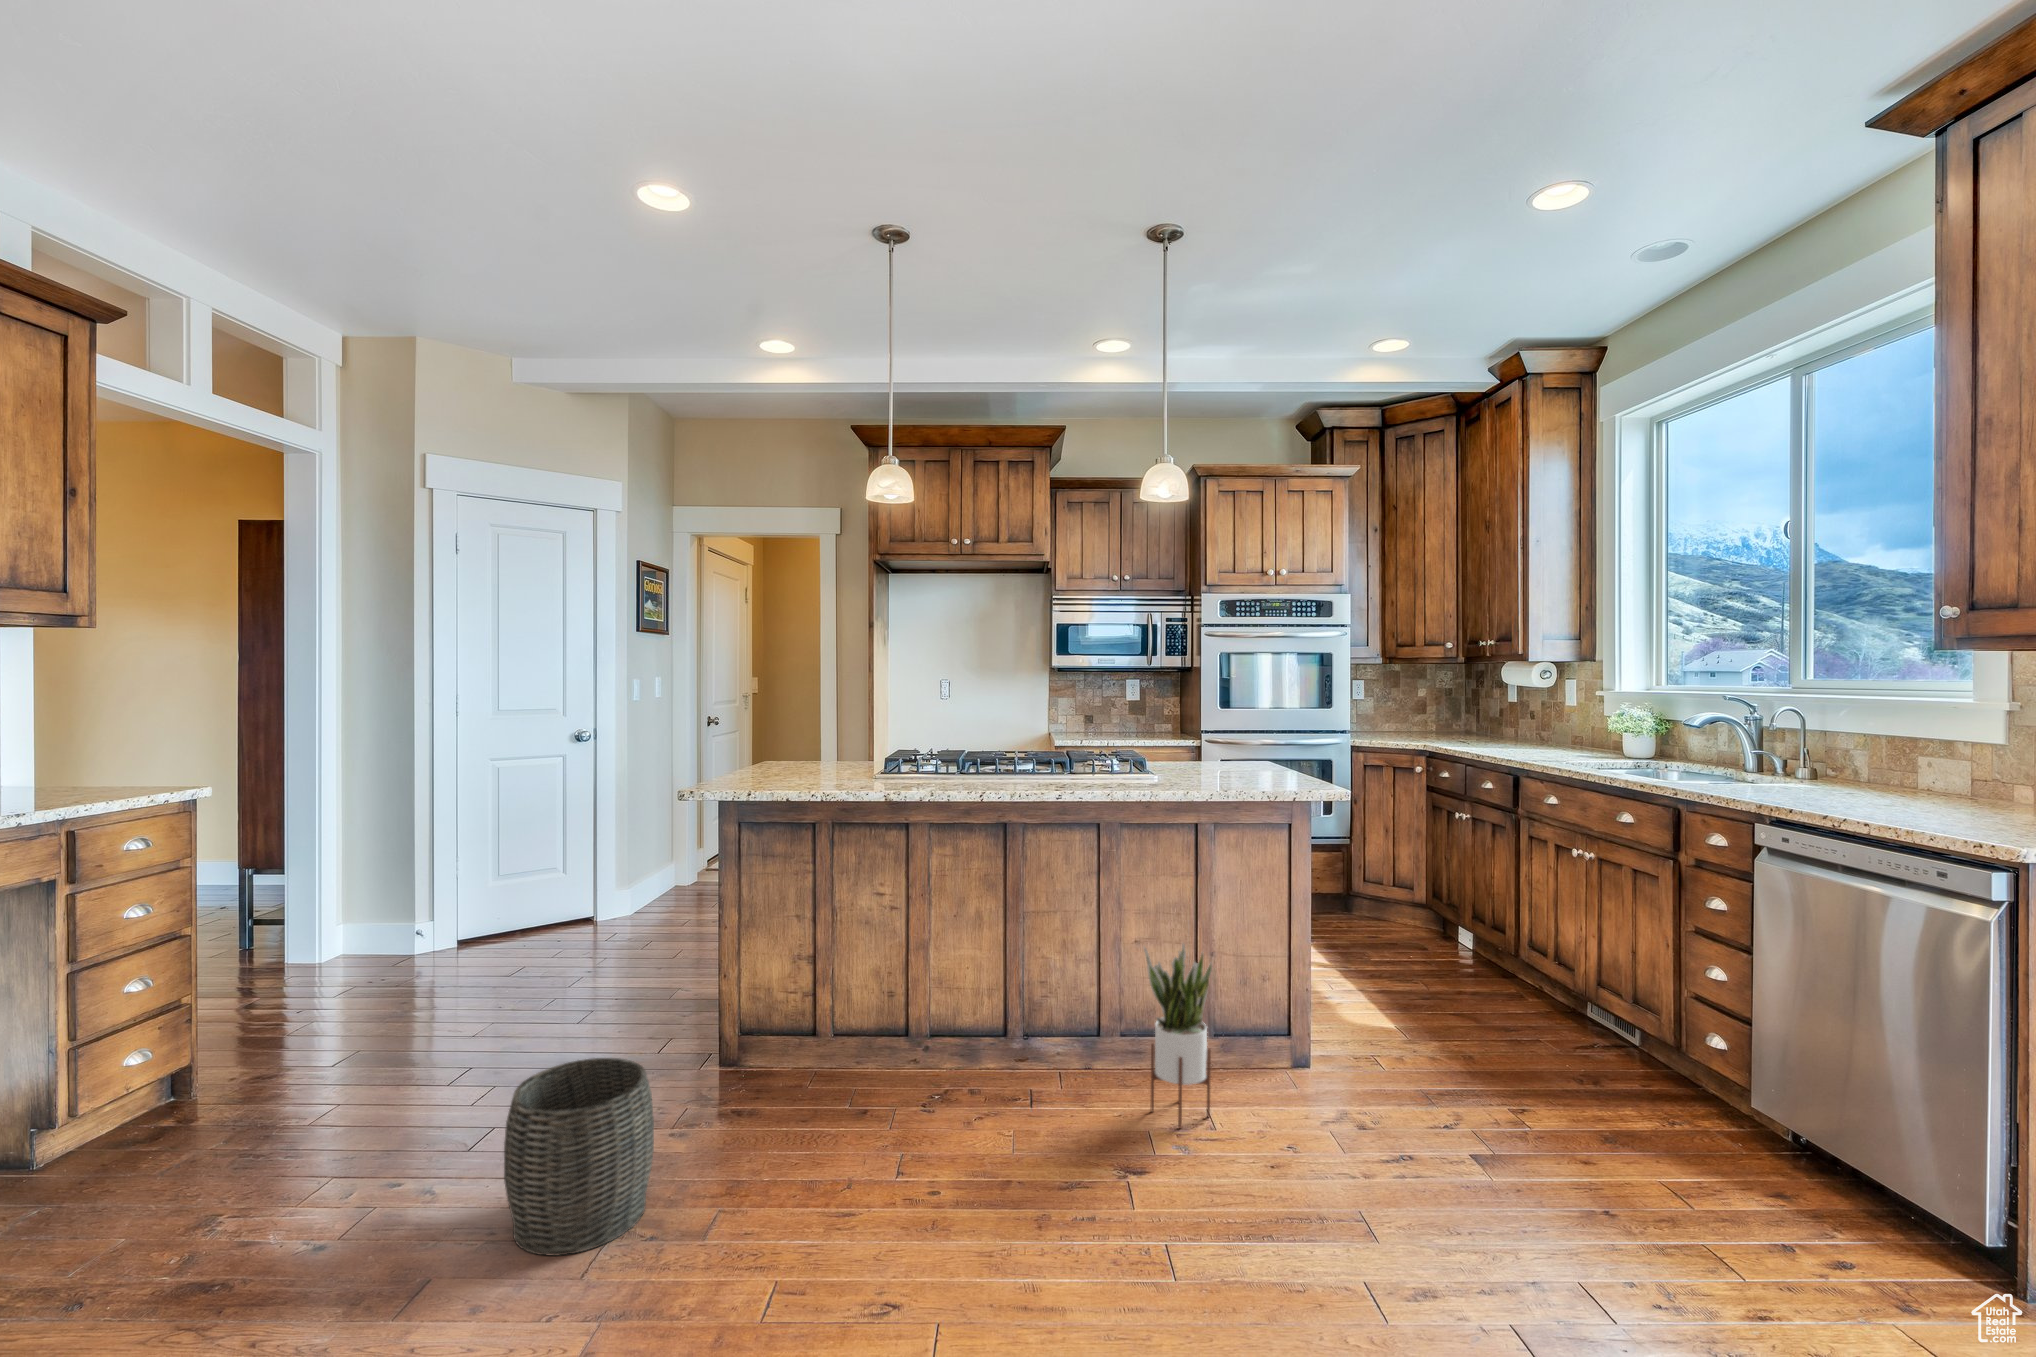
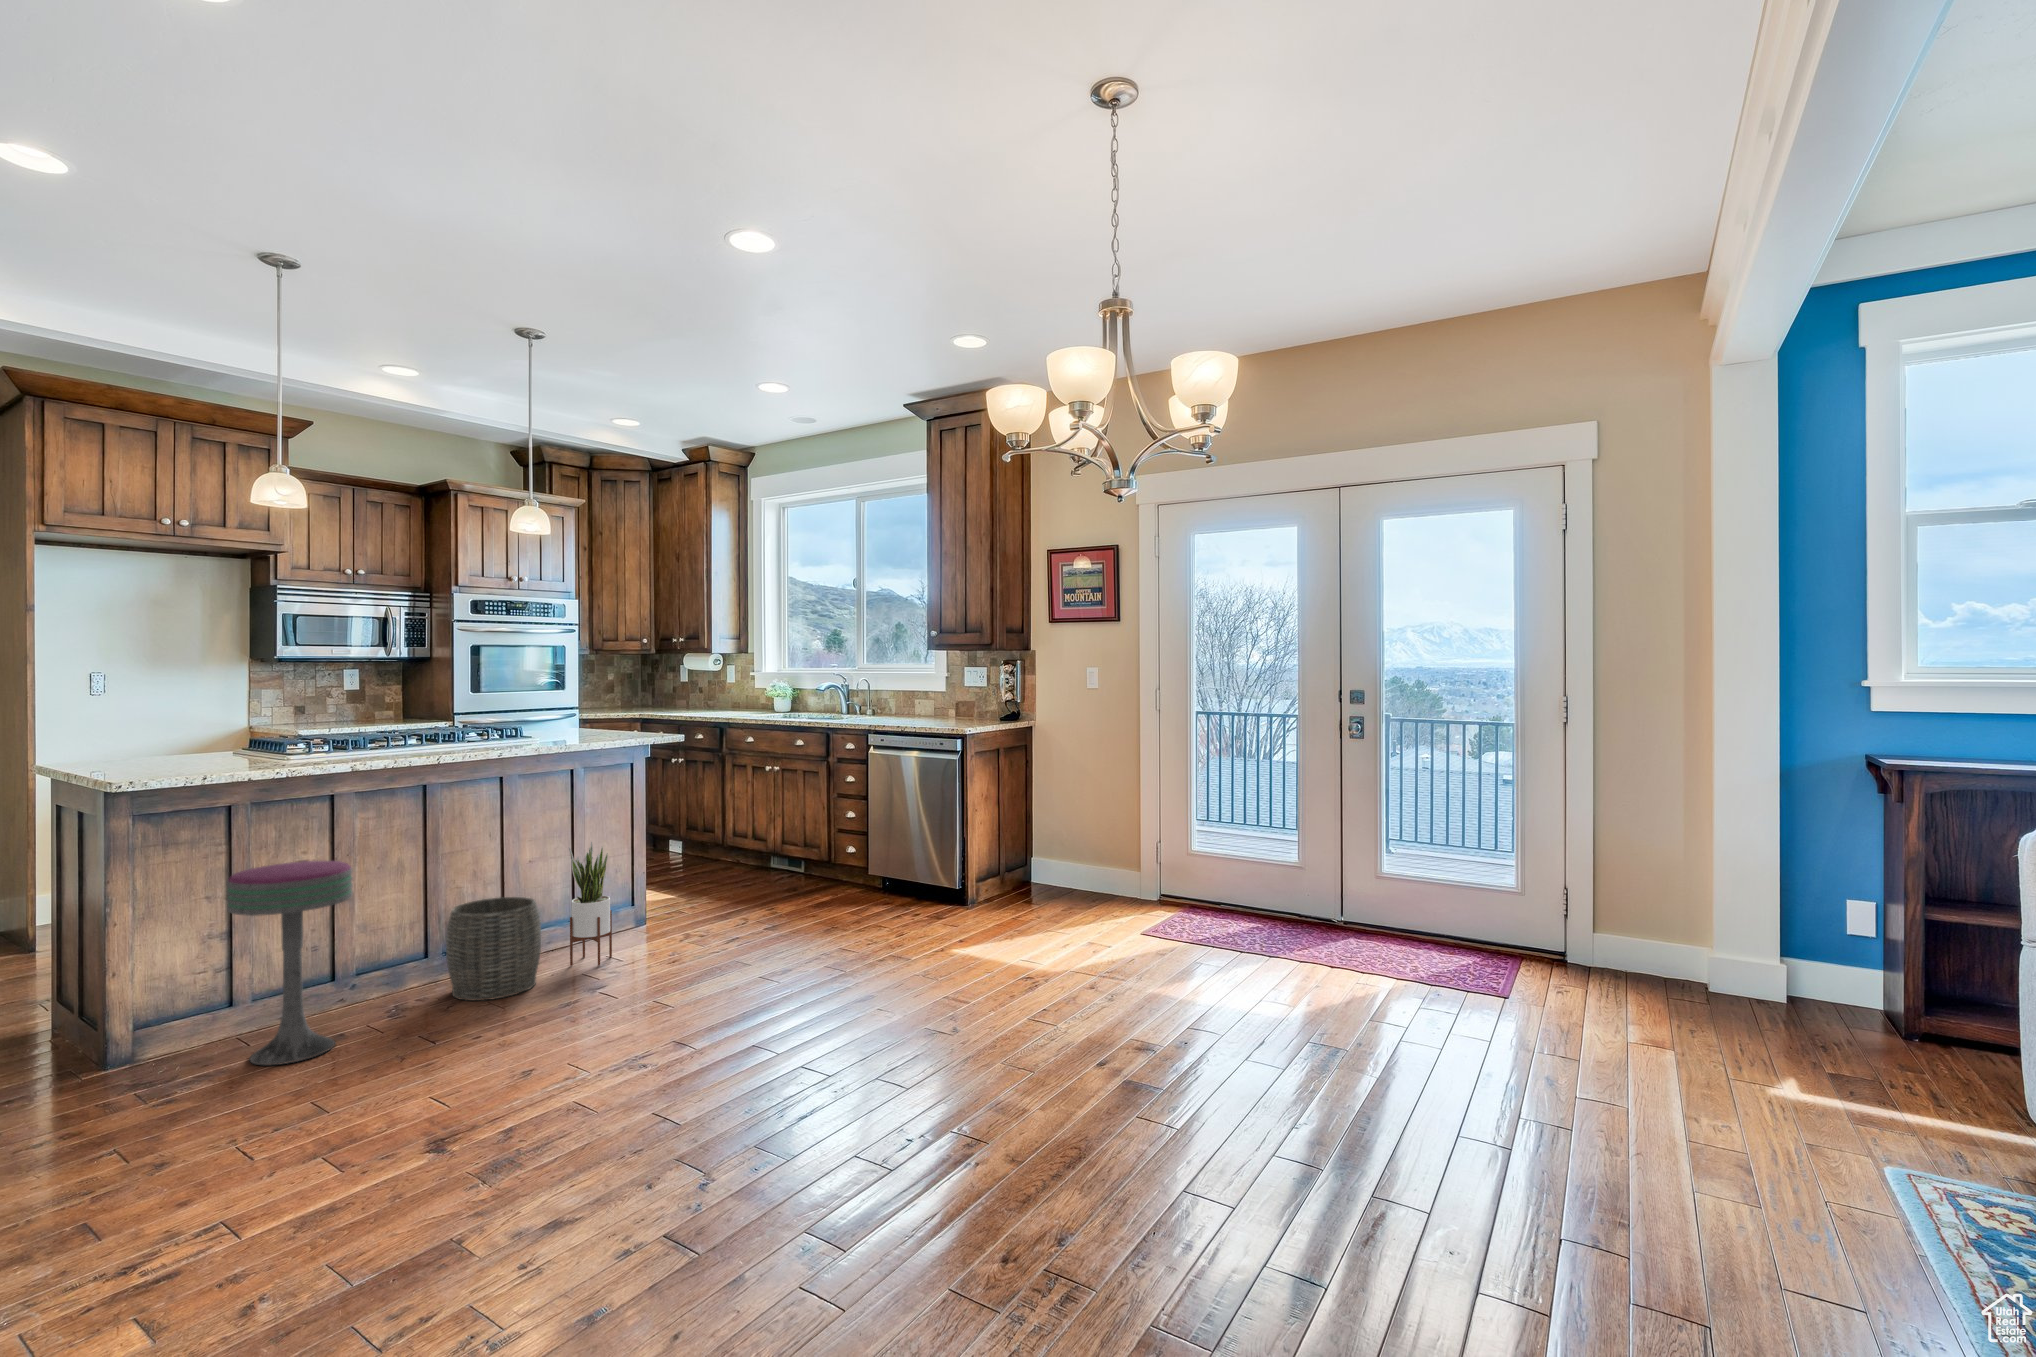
bar stool: none [742,906,860,1147] -> present [227,861,353,1065]
woven basket: present [504,1058,654,1255] -> present [446,897,541,1001]

